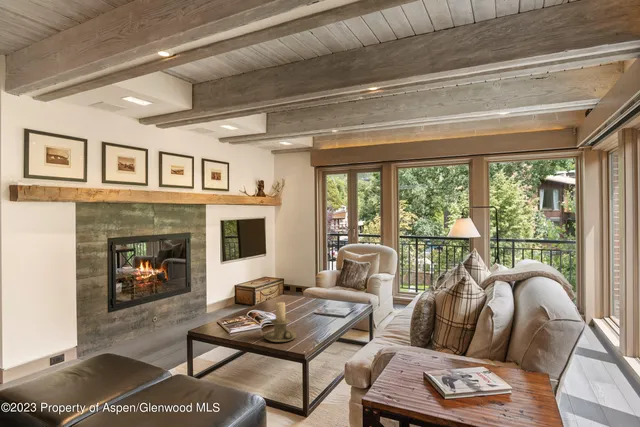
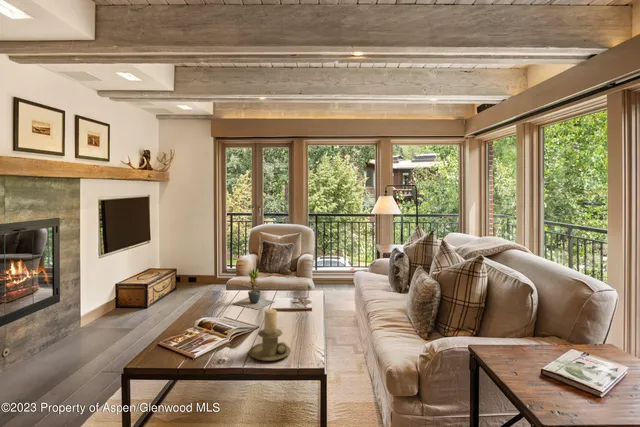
potted plant: none [290,275,325,309] -> present [233,269,274,309]

